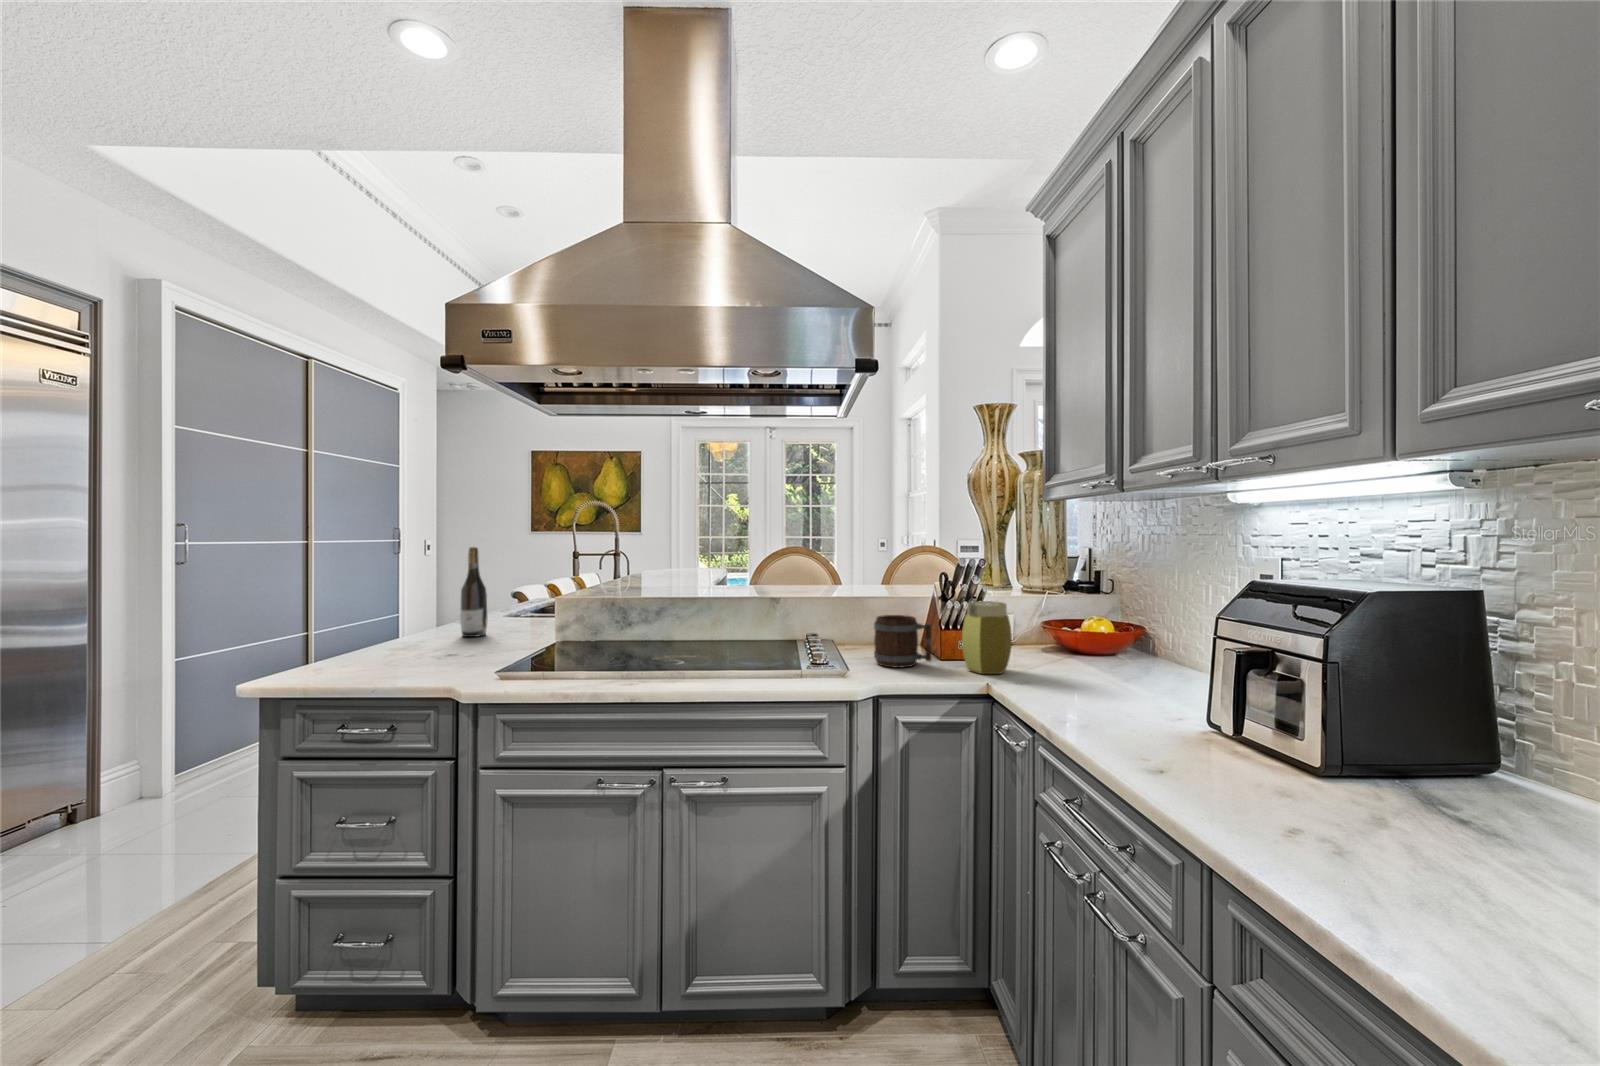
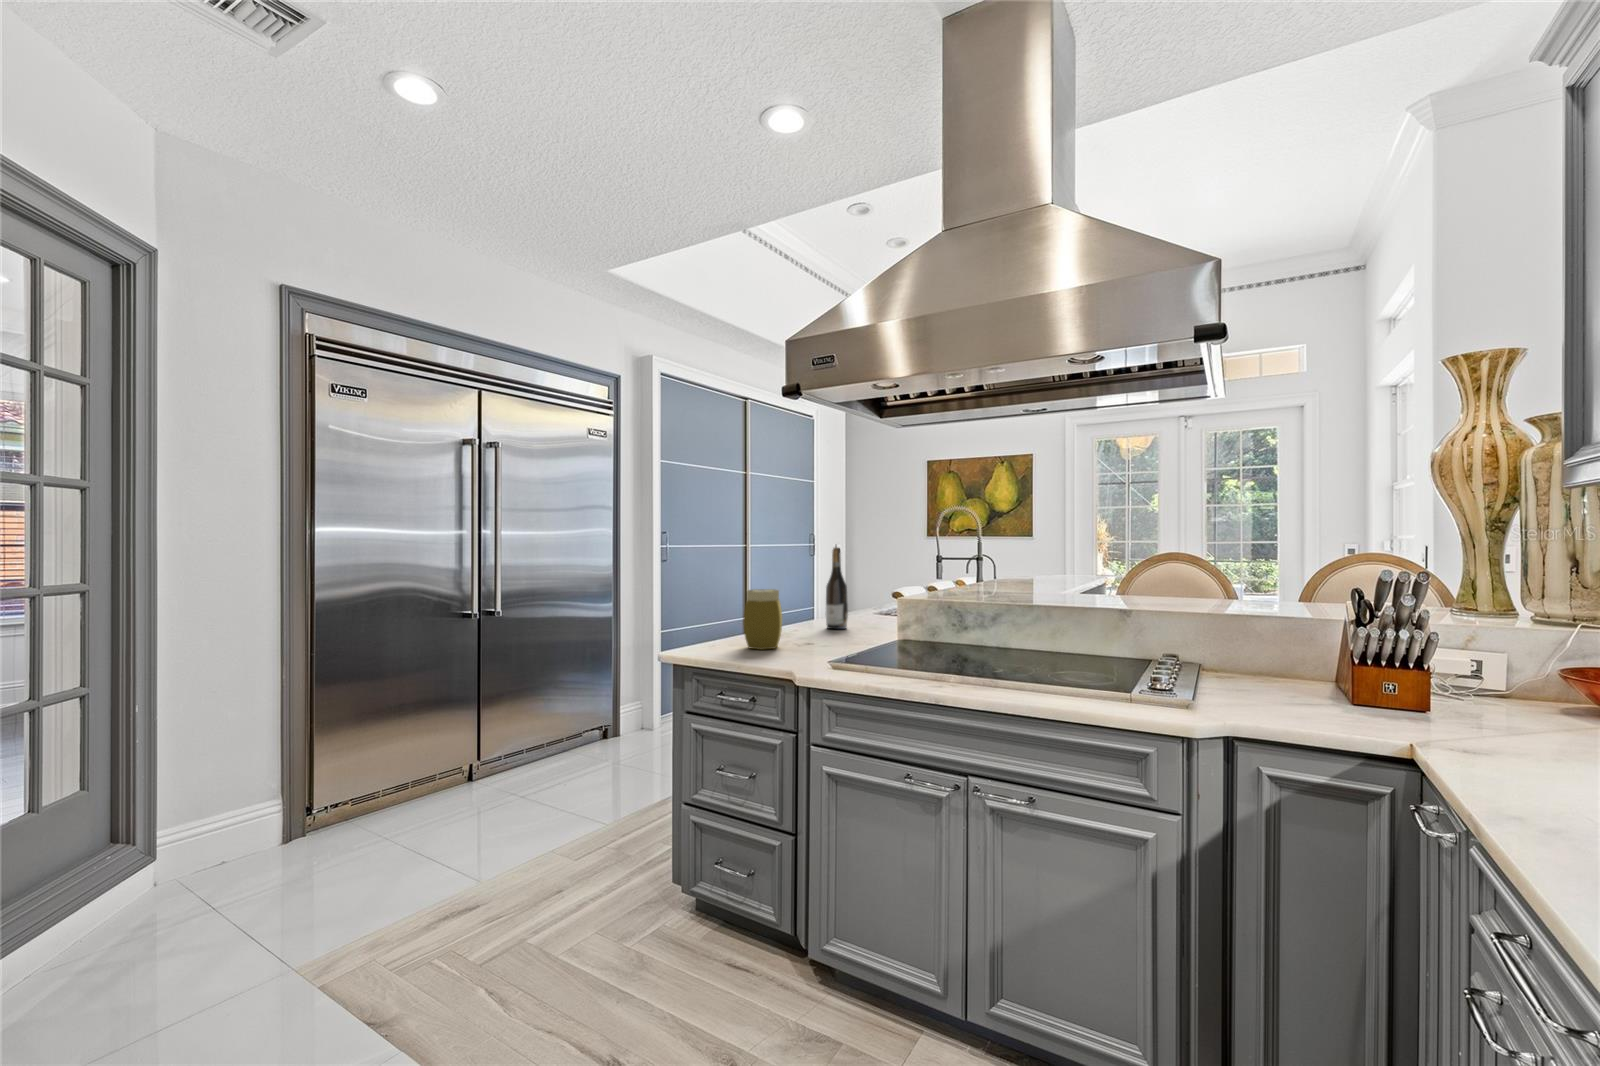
jar: present [962,601,1012,674] -> present [744,589,782,650]
mug: present [874,615,932,668] -> none [1245,640,1332,708]

